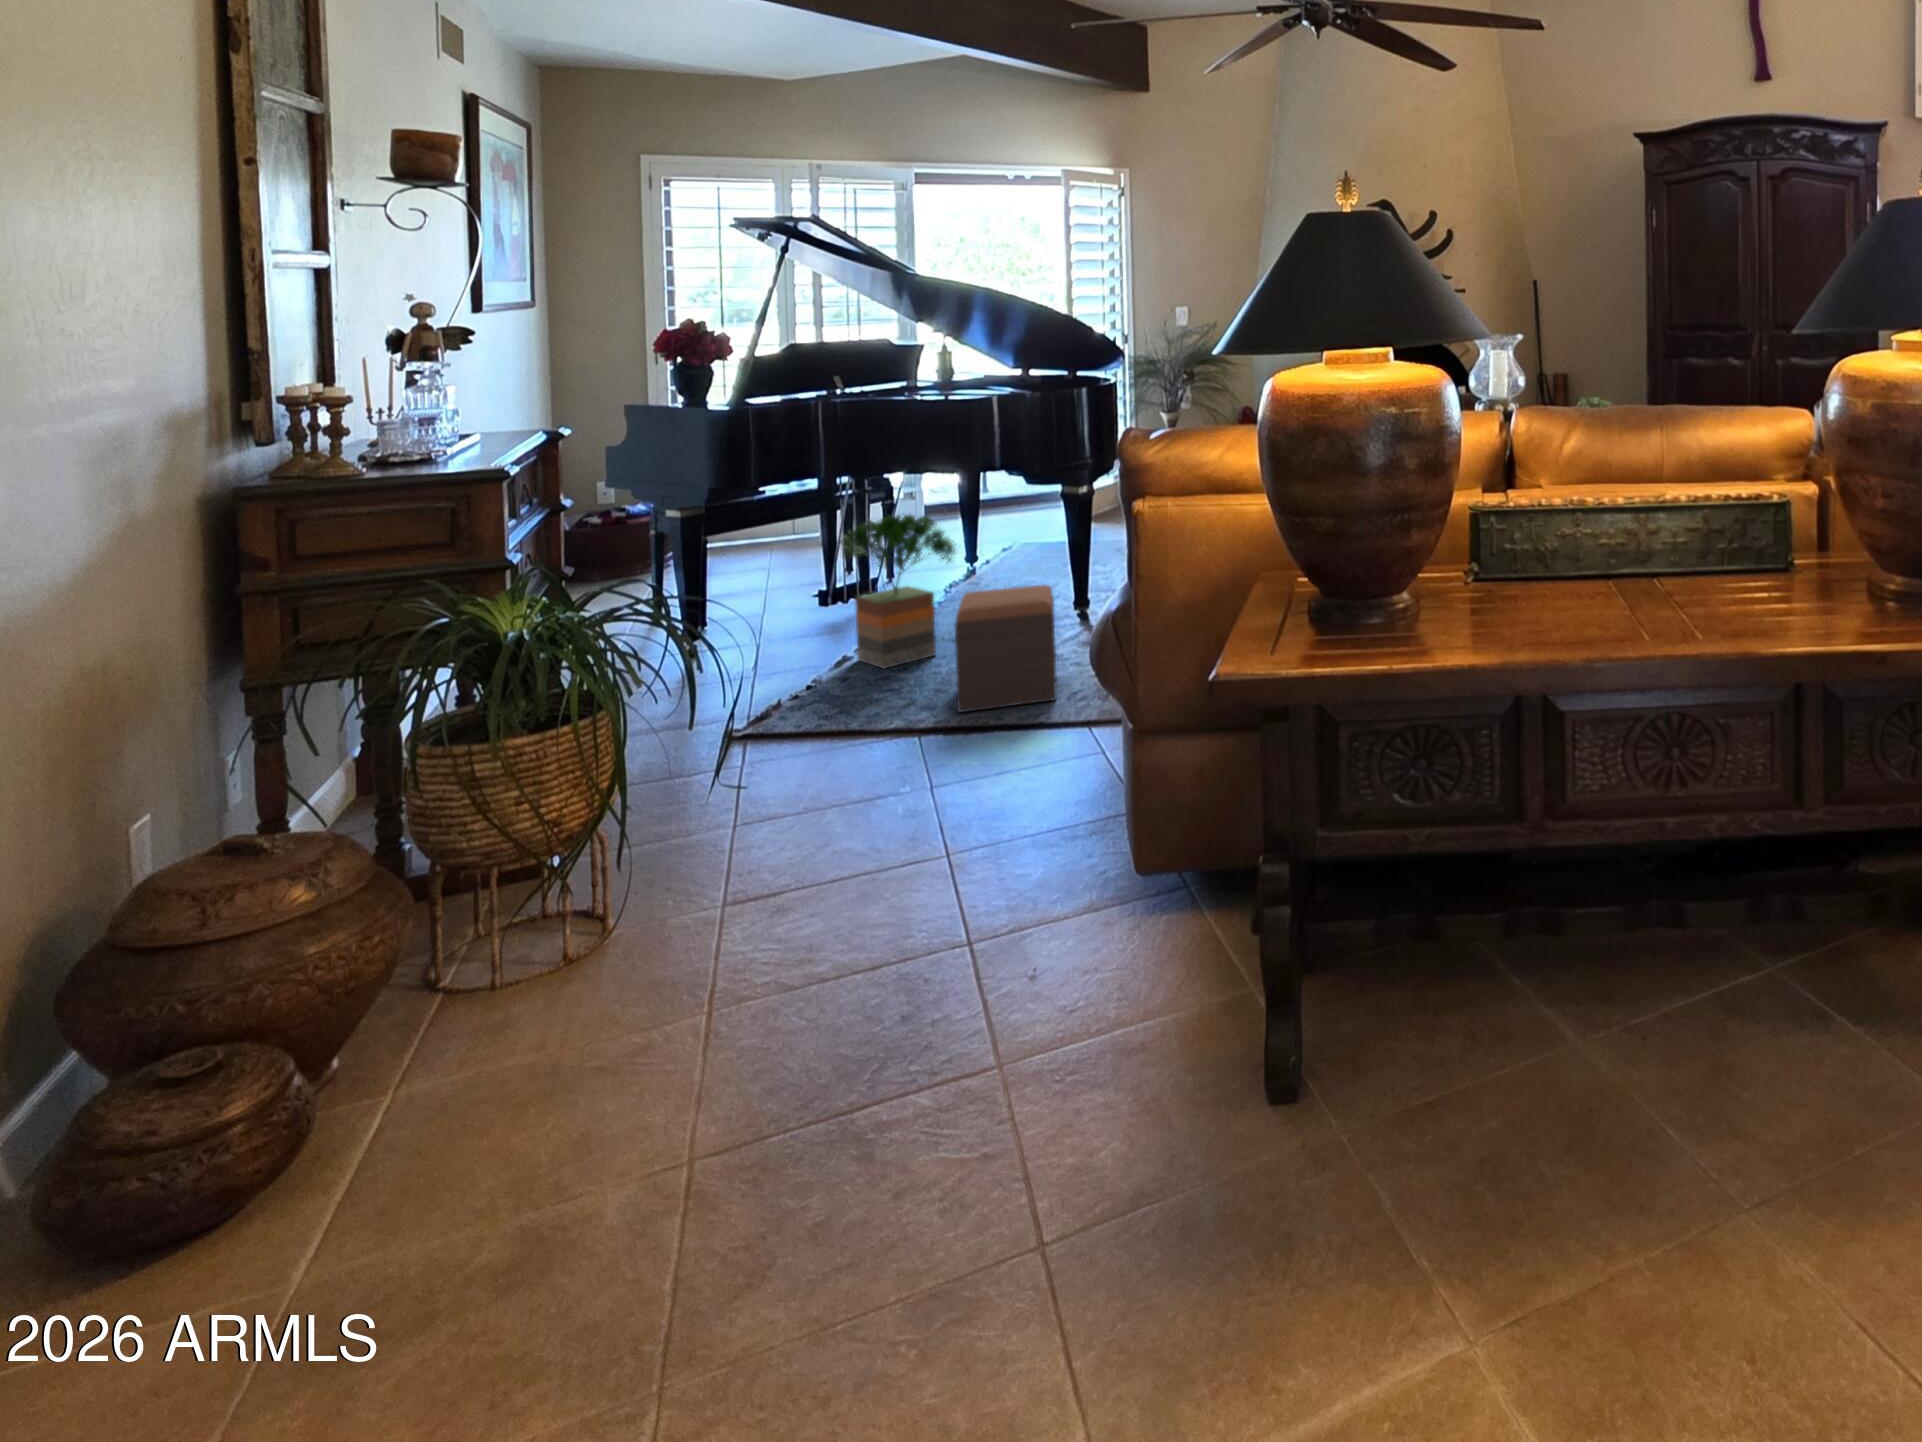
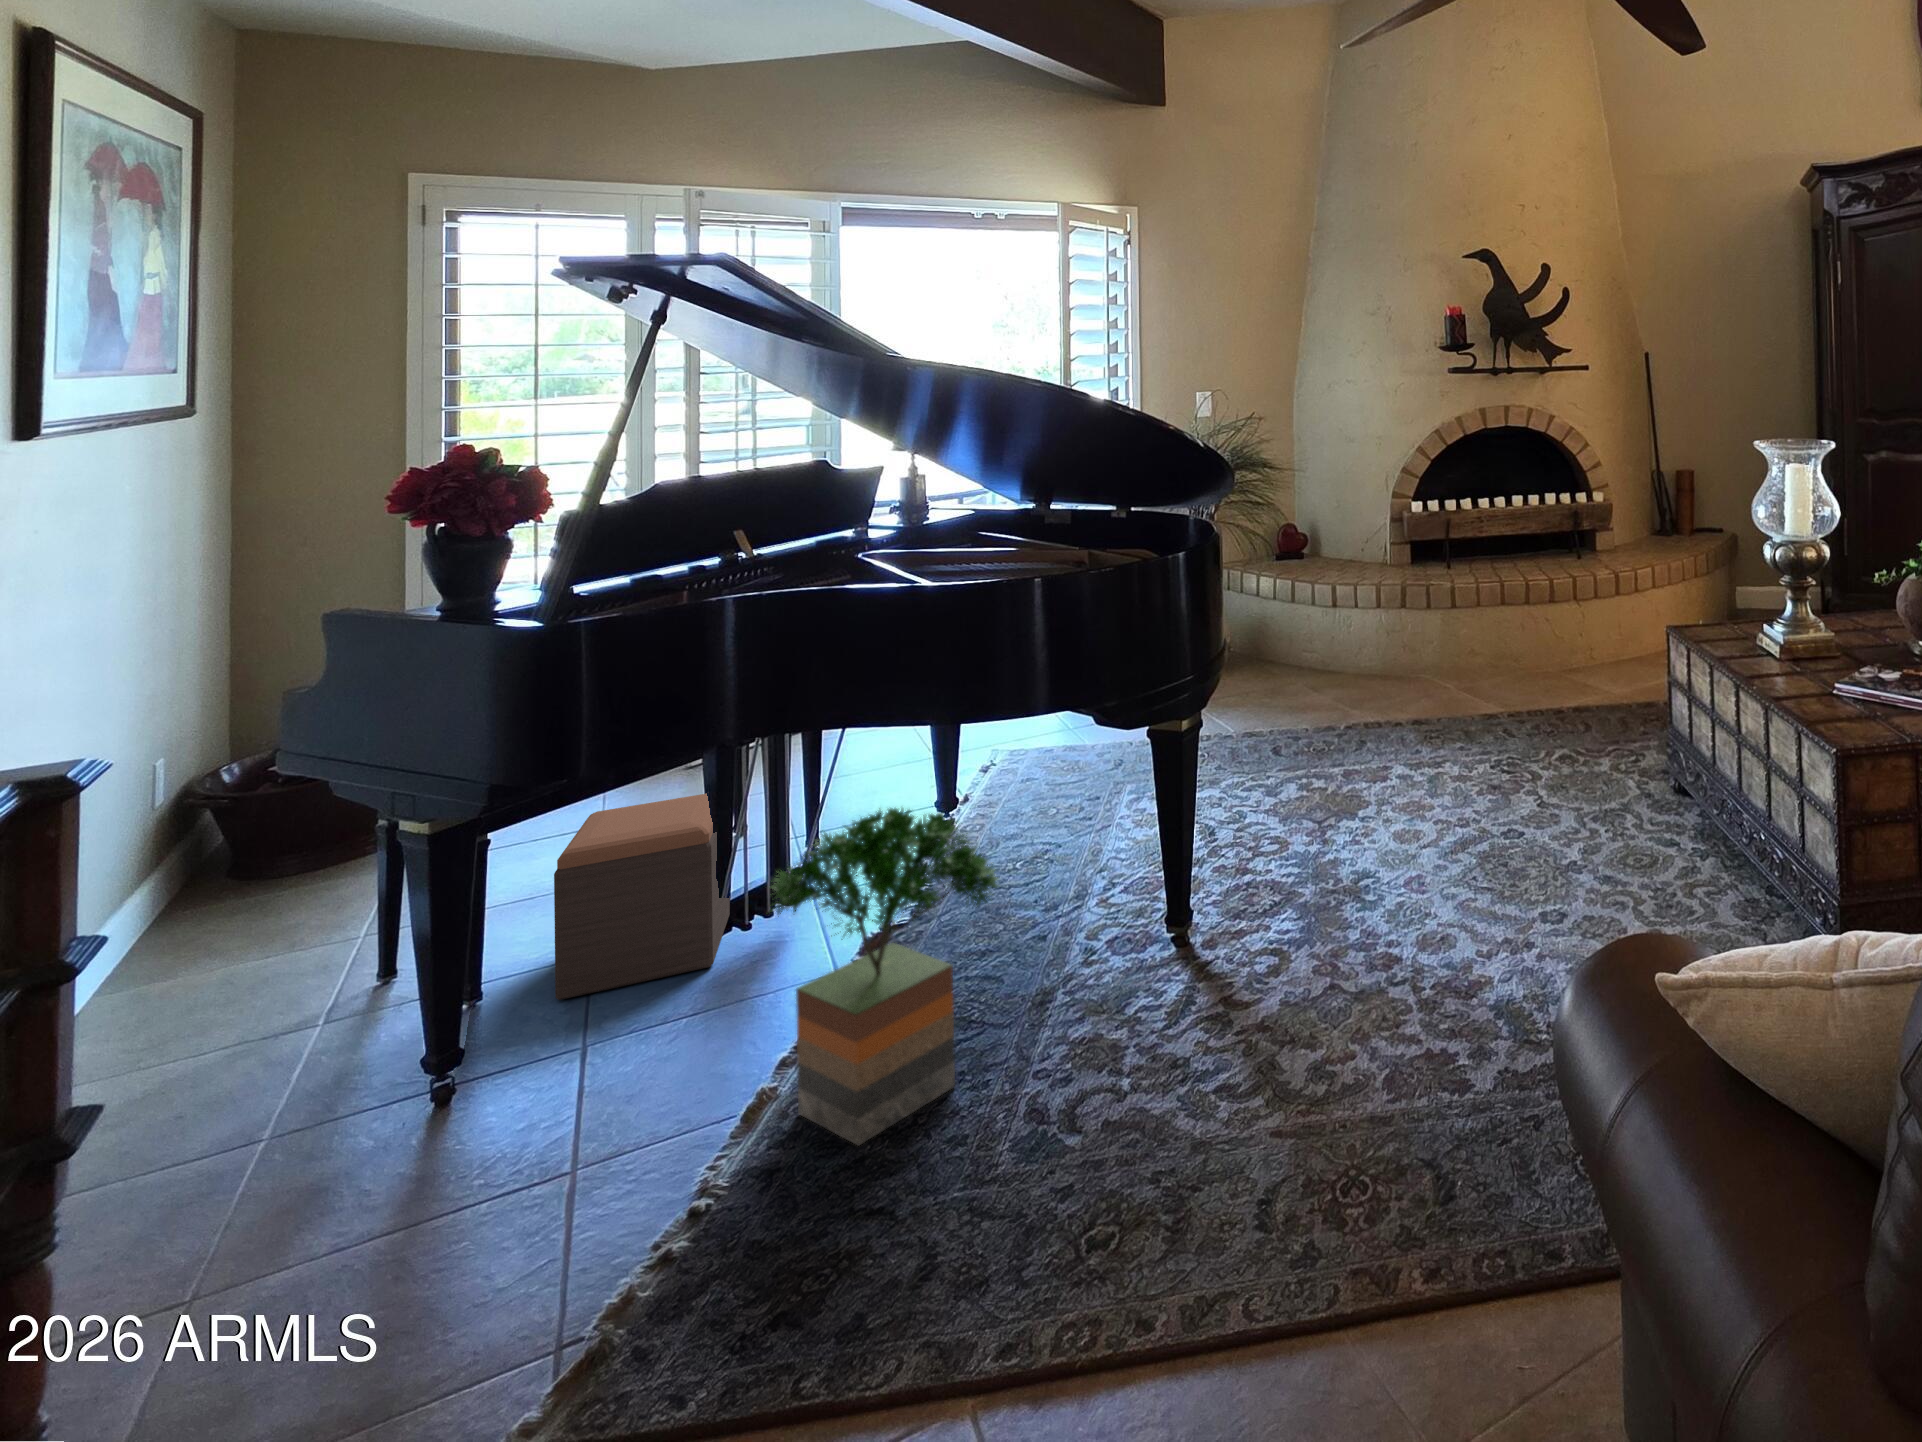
footstool: present [955,585,1056,712] -> present [554,793,730,1000]

